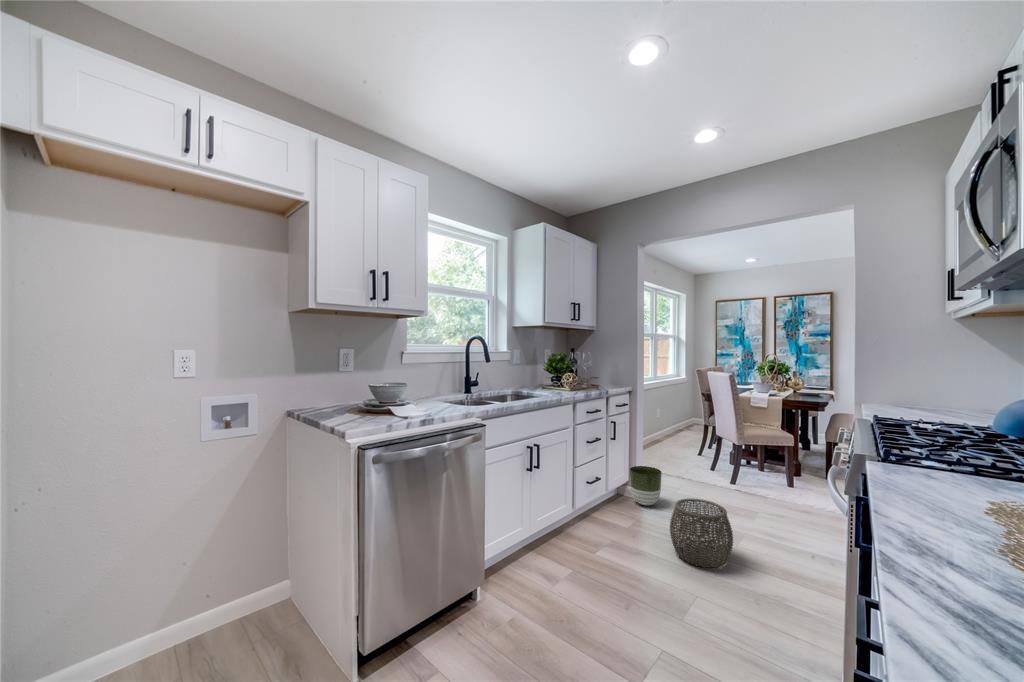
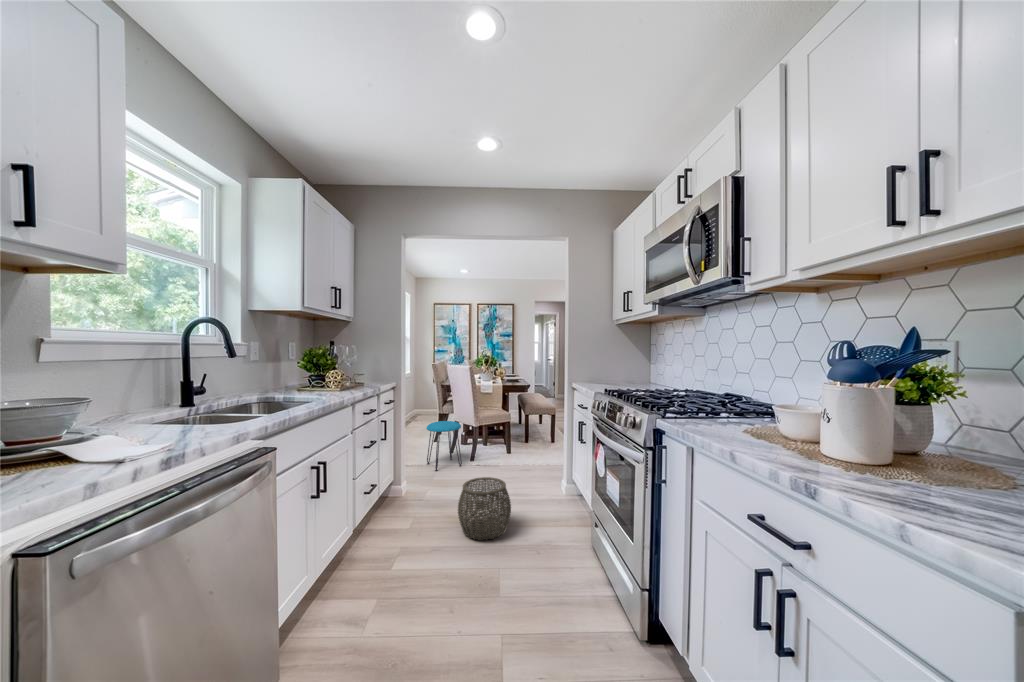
stool: none [675,434,716,488] -> present [426,421,462,471]
planter: present [630,466,662,506] -> none [397,459,429,499]

